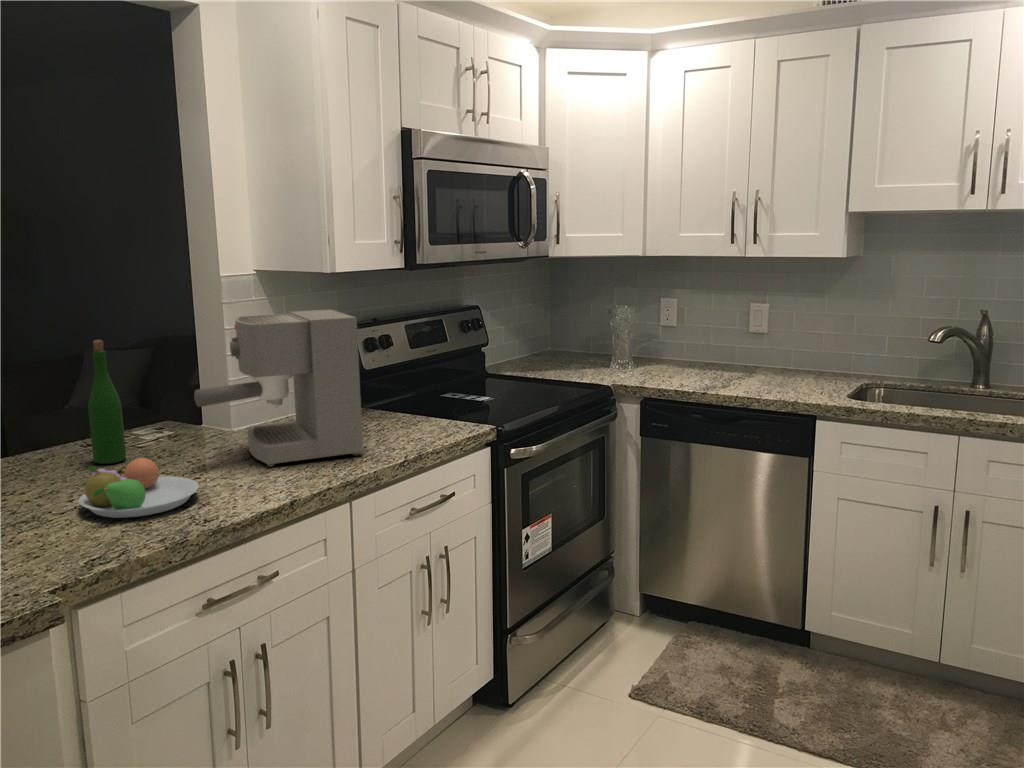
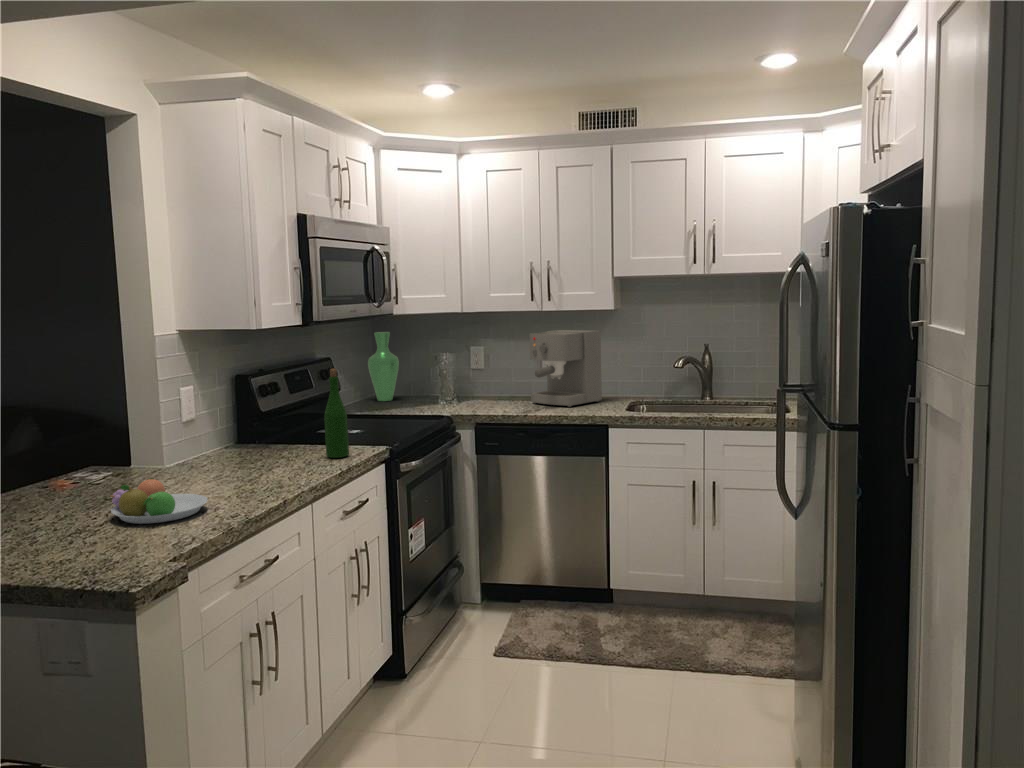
vase: none [536,276,573,359] -> present [368,332,399,401]
coffee maker: present [194,310,363,467] -> present [530,330,602,407]
wine bottle: present [88,340,126,464] -> present [324,369,349,458]

